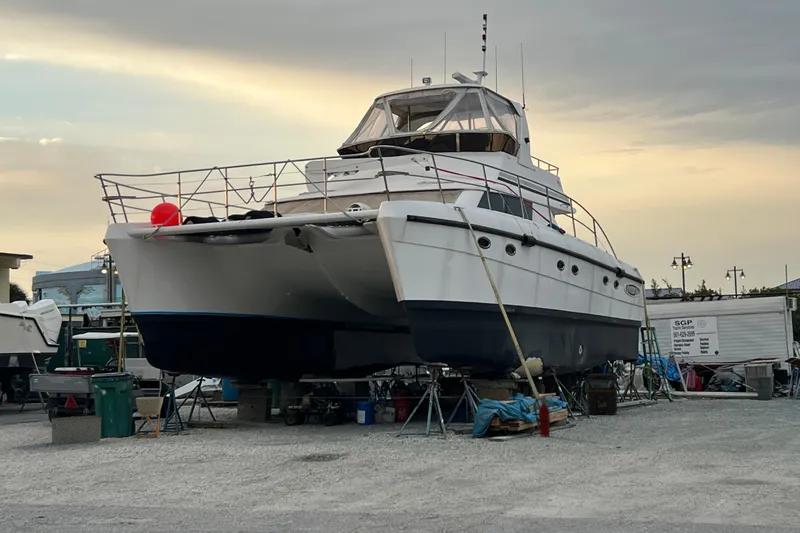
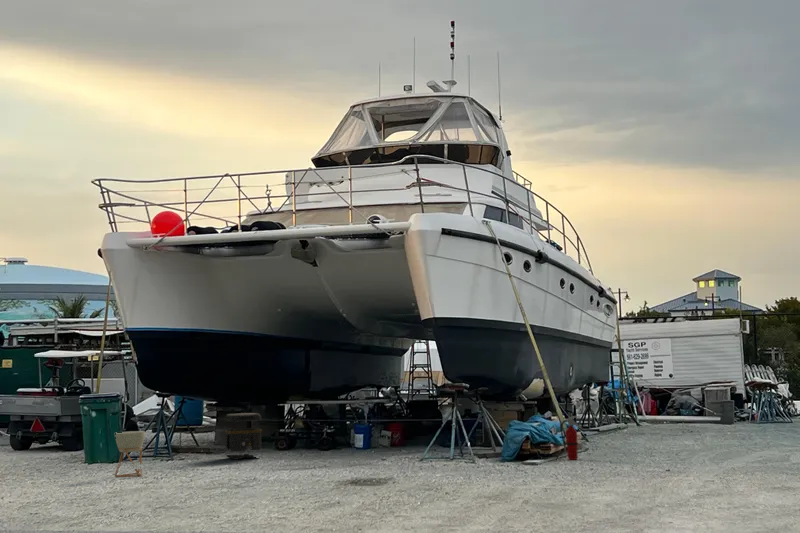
toolbox: present [586,374,617,415] -> present [225,413,261,459]
storage bin: present [52,415,101,444] -> none [22,454,80,487]

